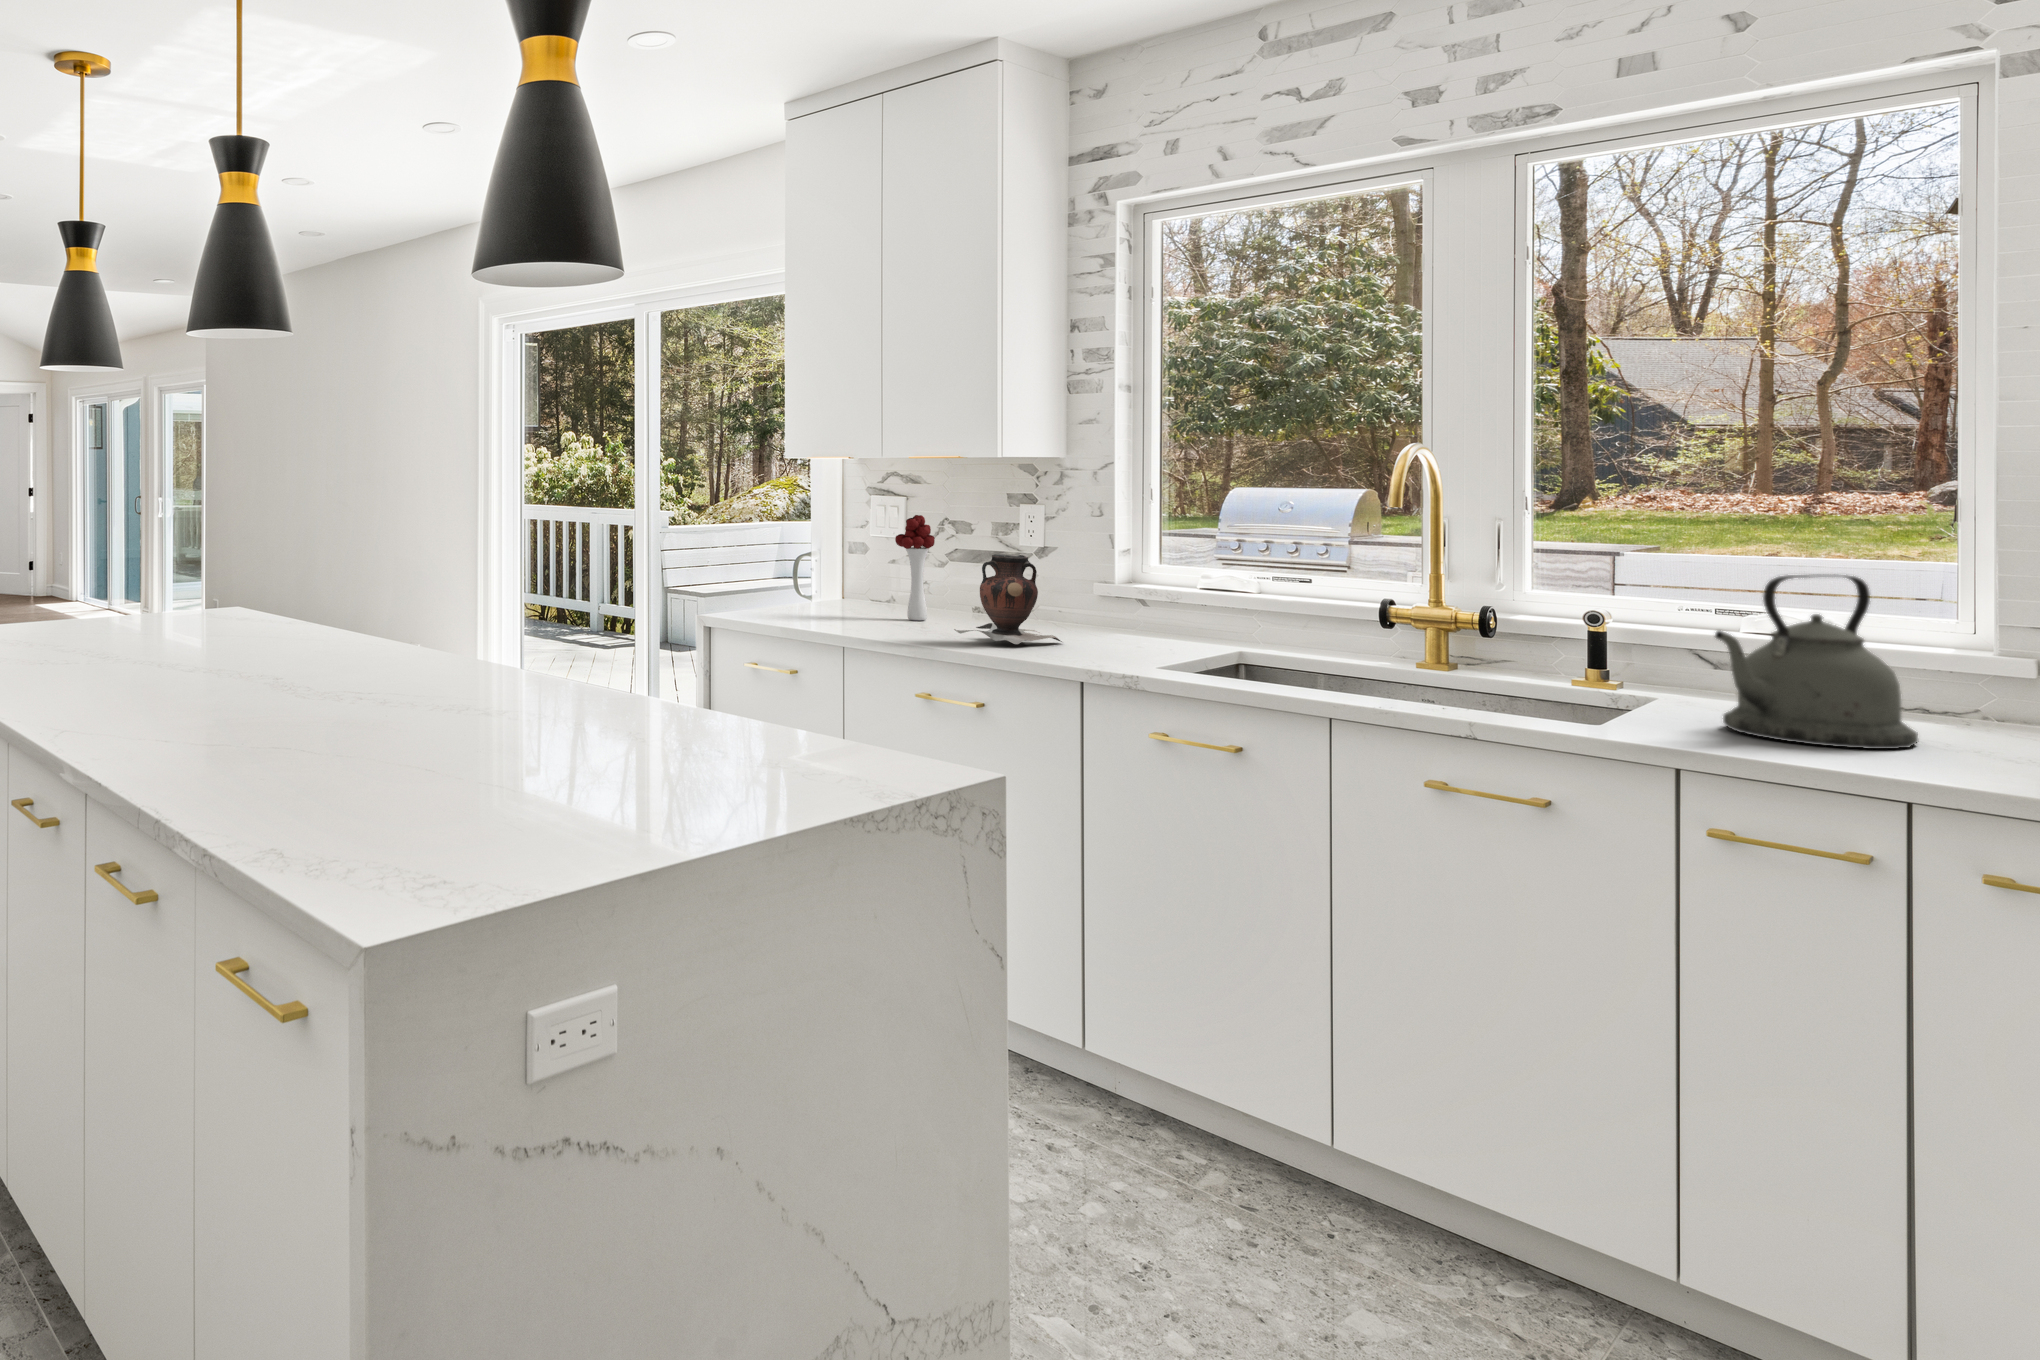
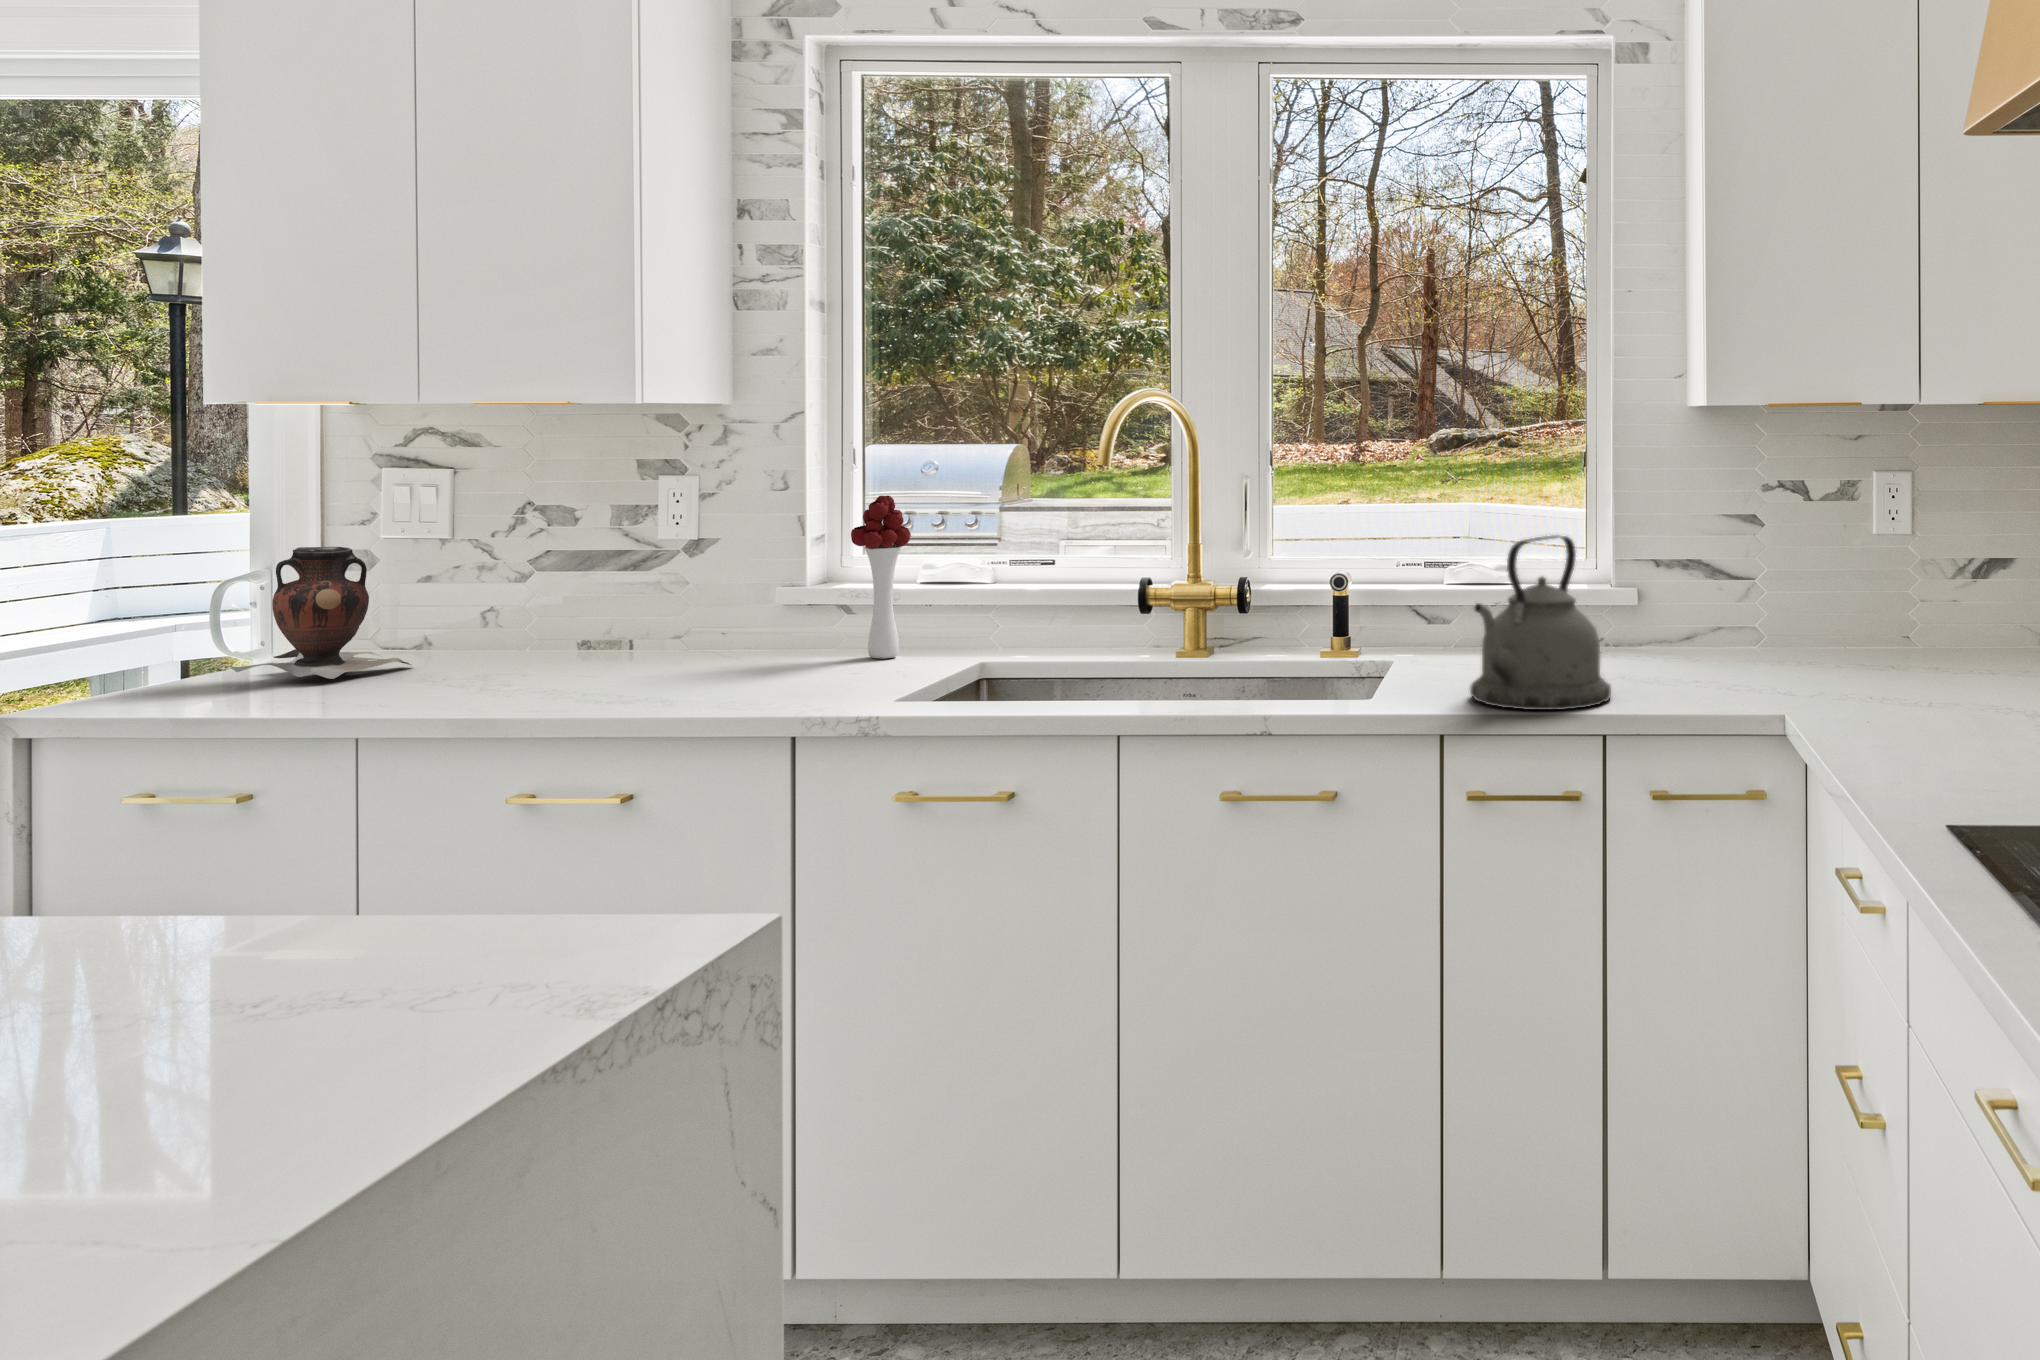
flower bouquet: present [895,515,935,620] -> present [851,496,911,658]
vase: present [954,554,1062,644] -> present [230,547,410,679]

